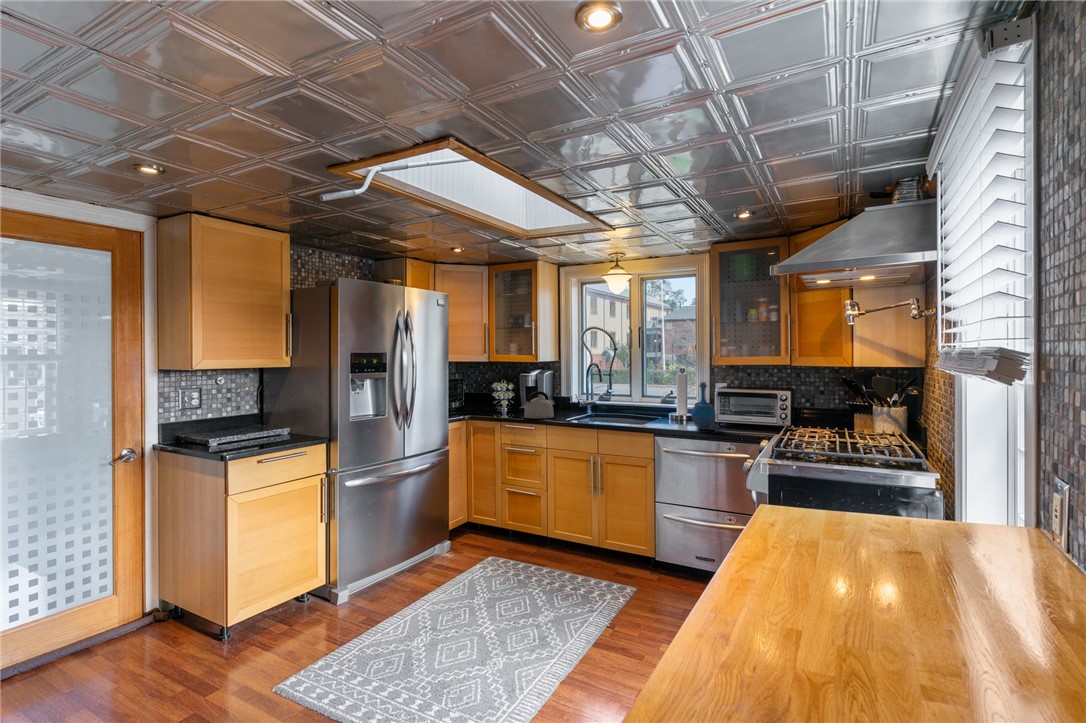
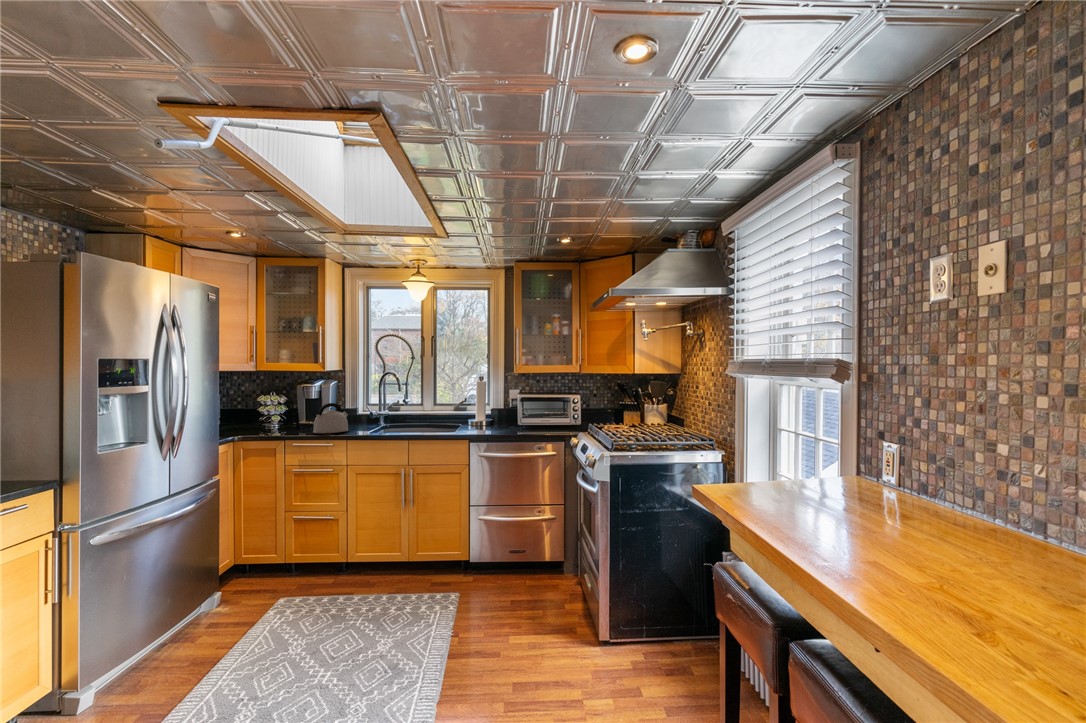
bottle: present [692,382,716,430] -> none [500,389,522,432]

